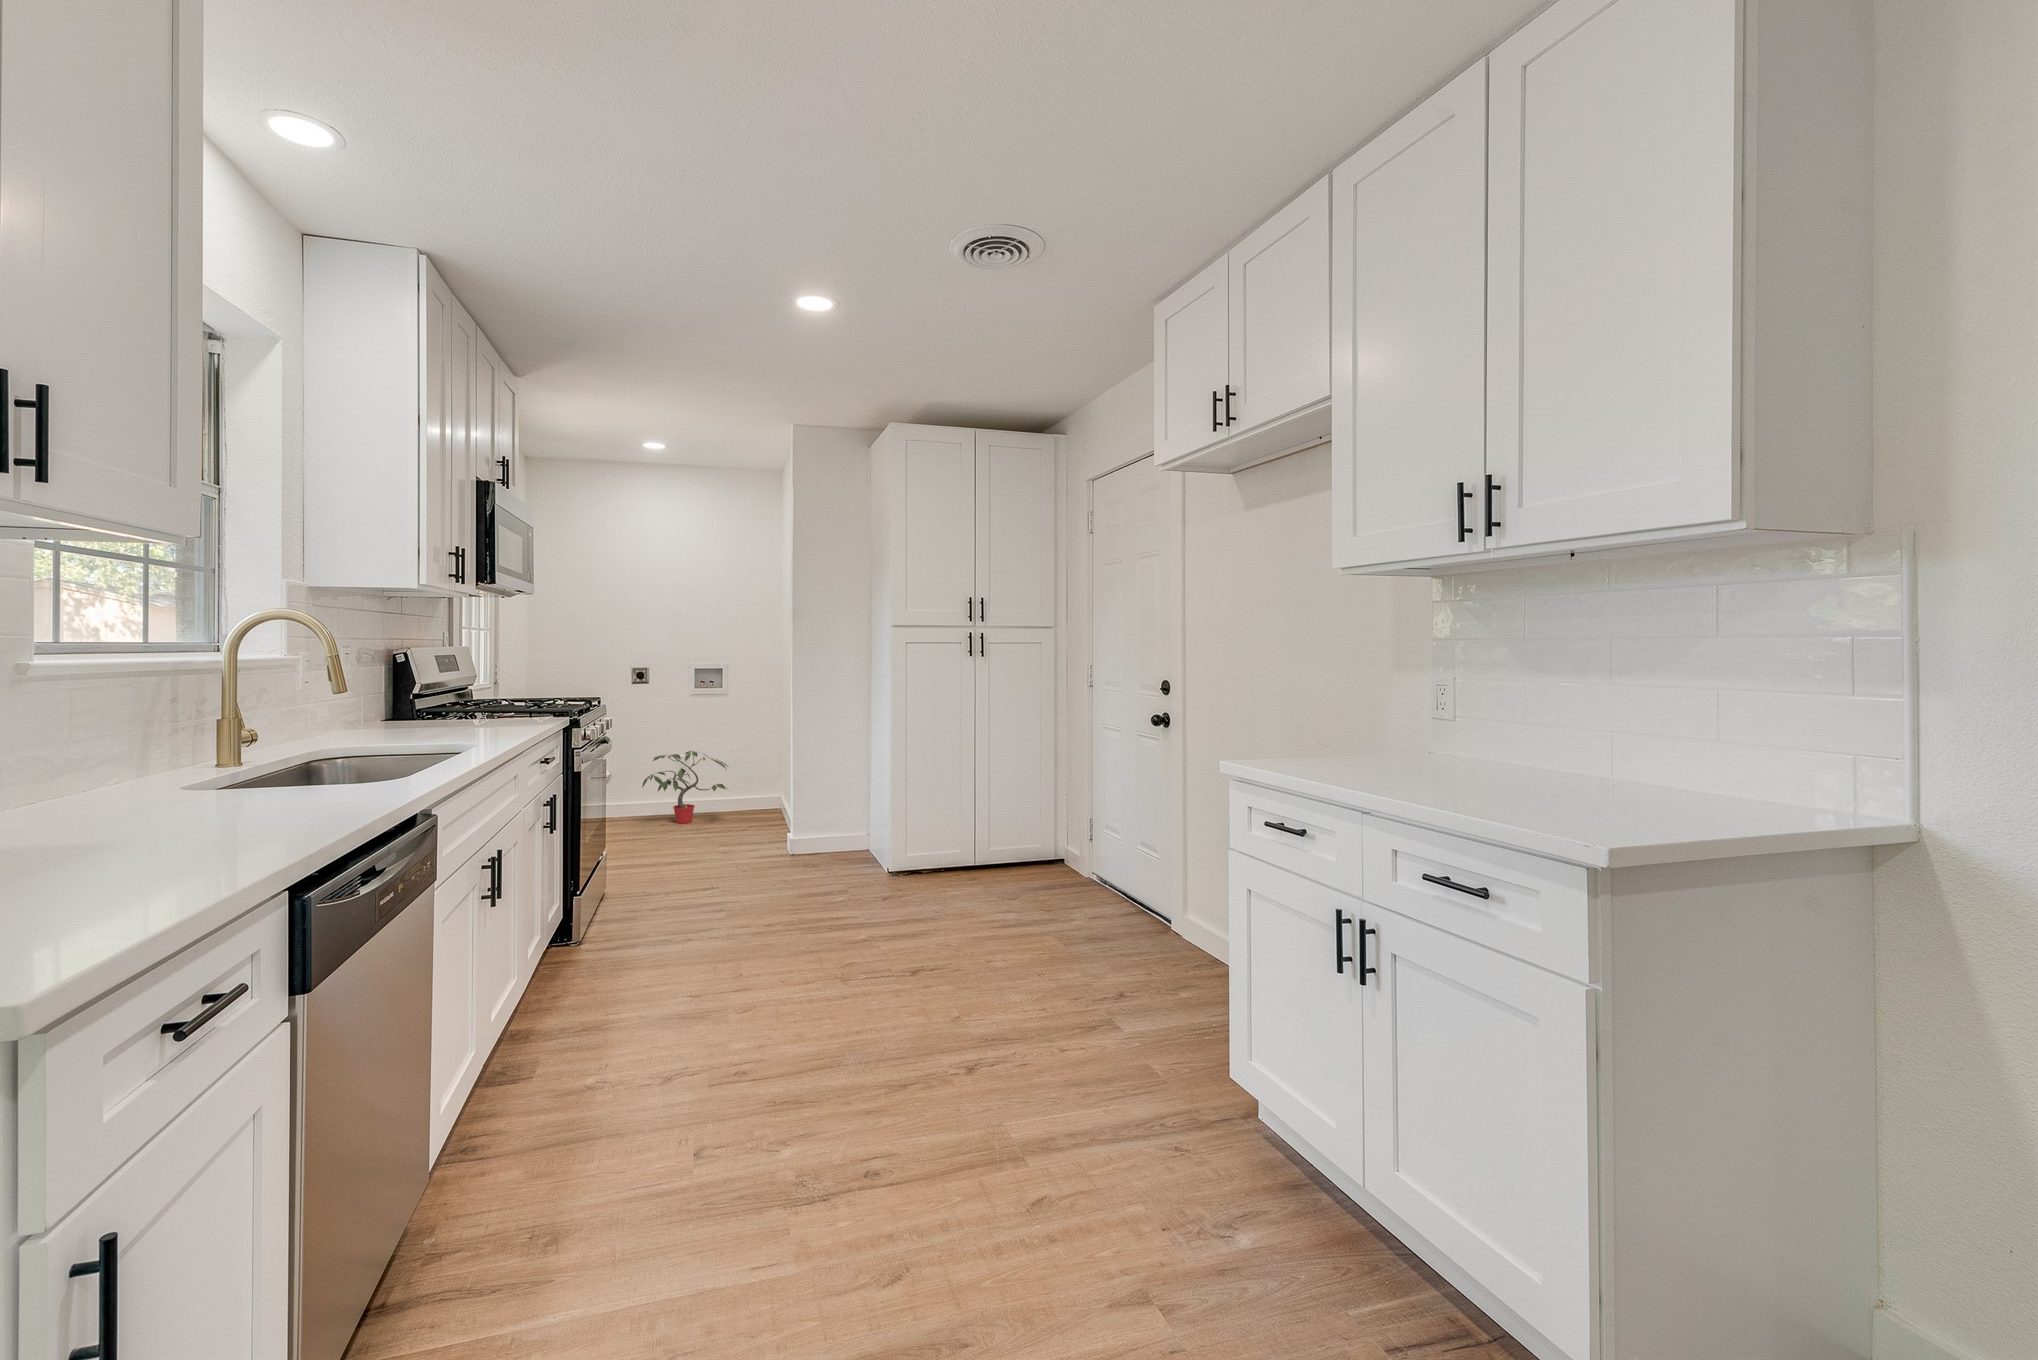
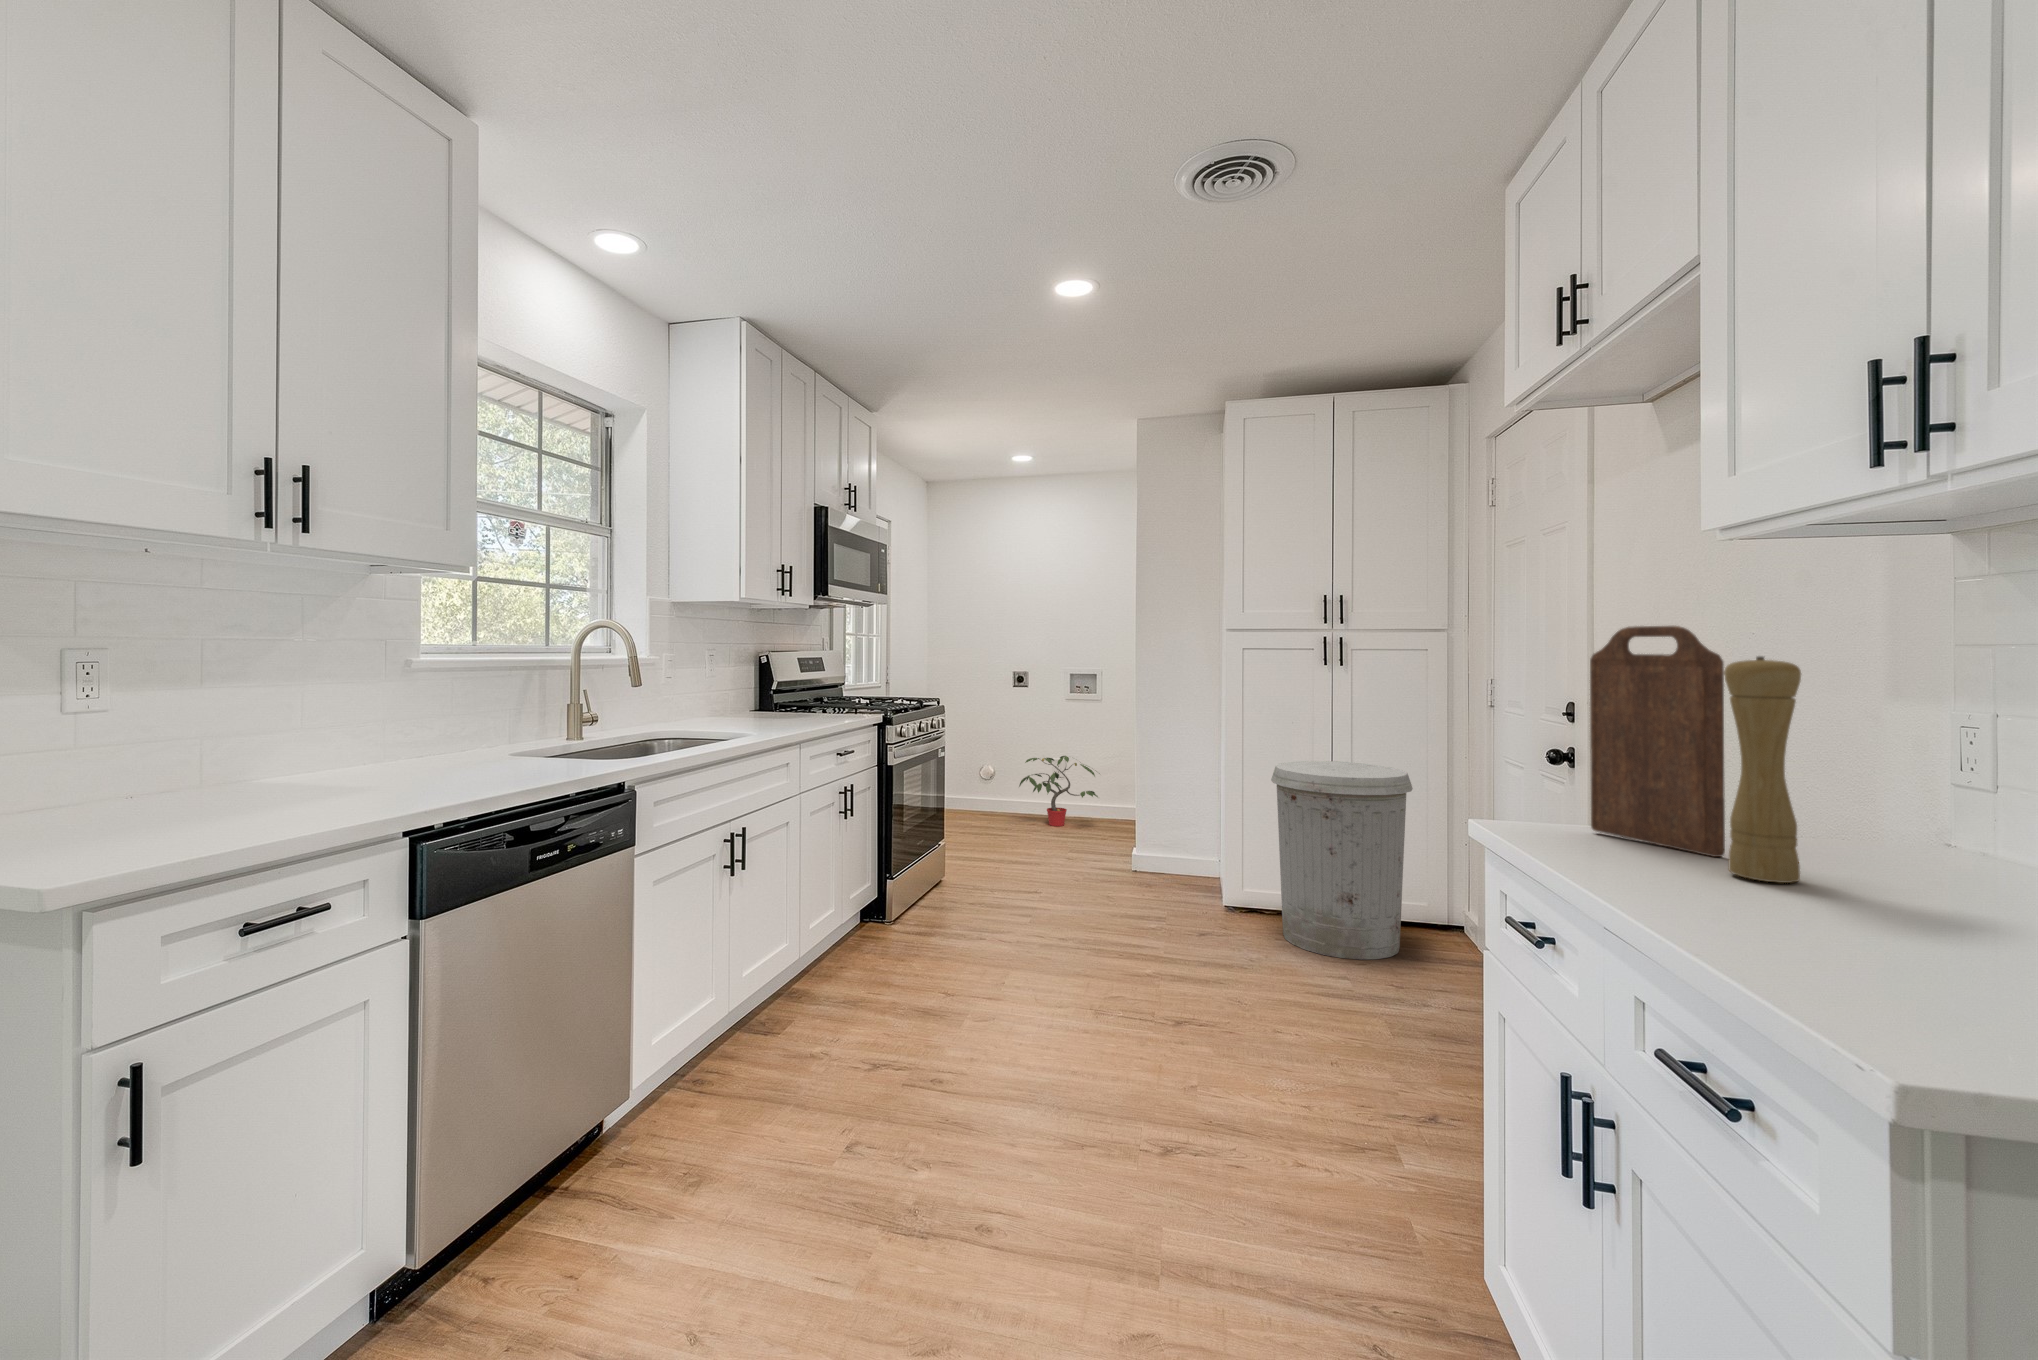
cutting board: none [1284,627,1366,769] -> present [1590,626,1725,857]
pepper mill: none [1382,647,1419,778] -> present [1724,656,1801,883]
trash can: none [936,736,1044,898] -> present [1271,761,1413,960]

